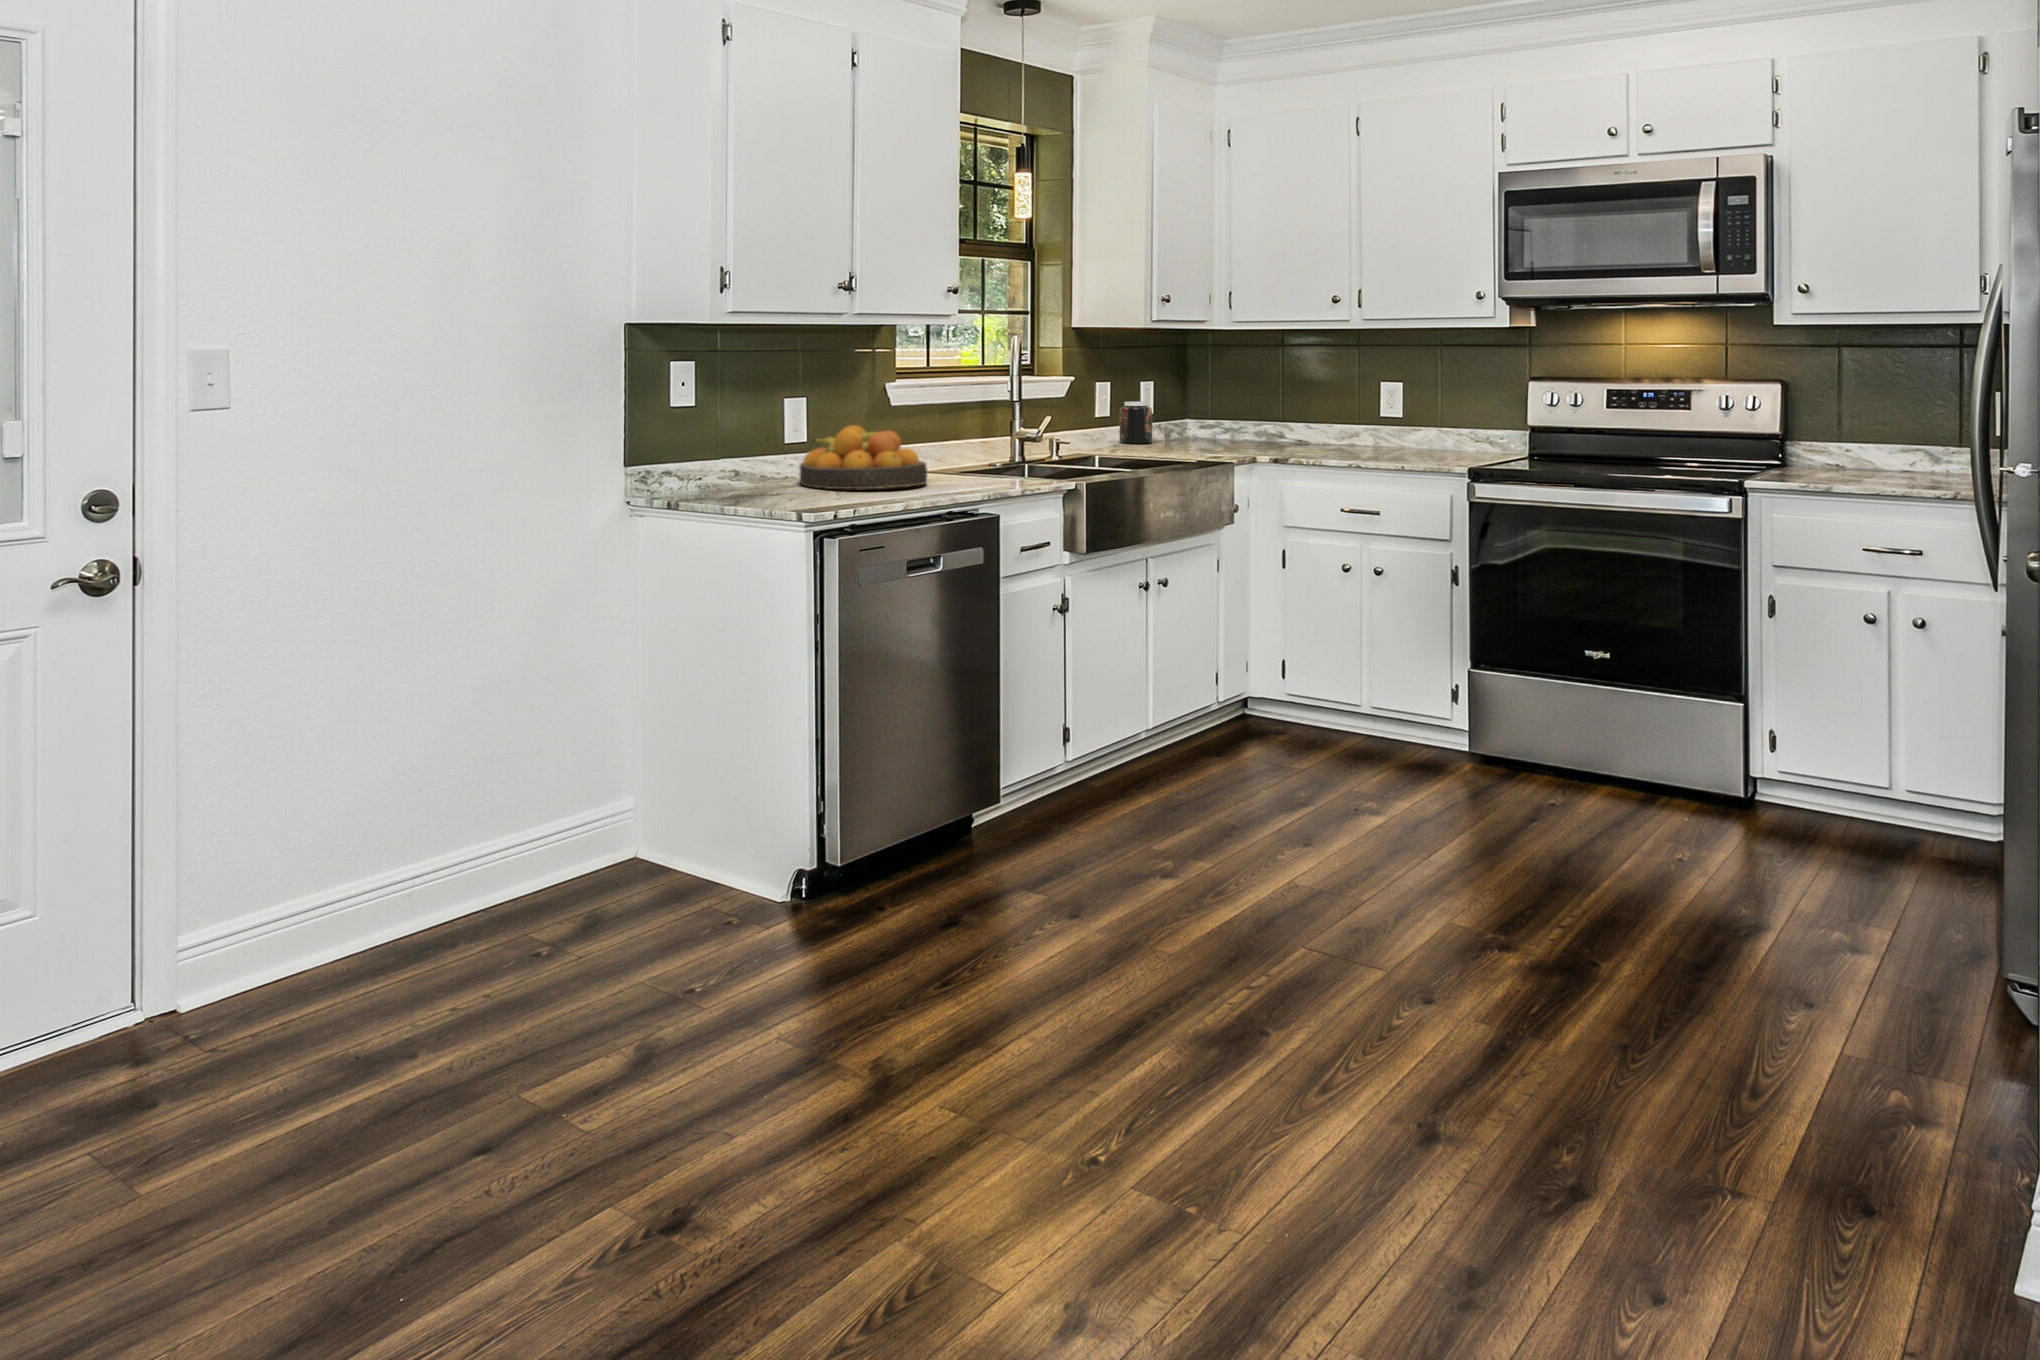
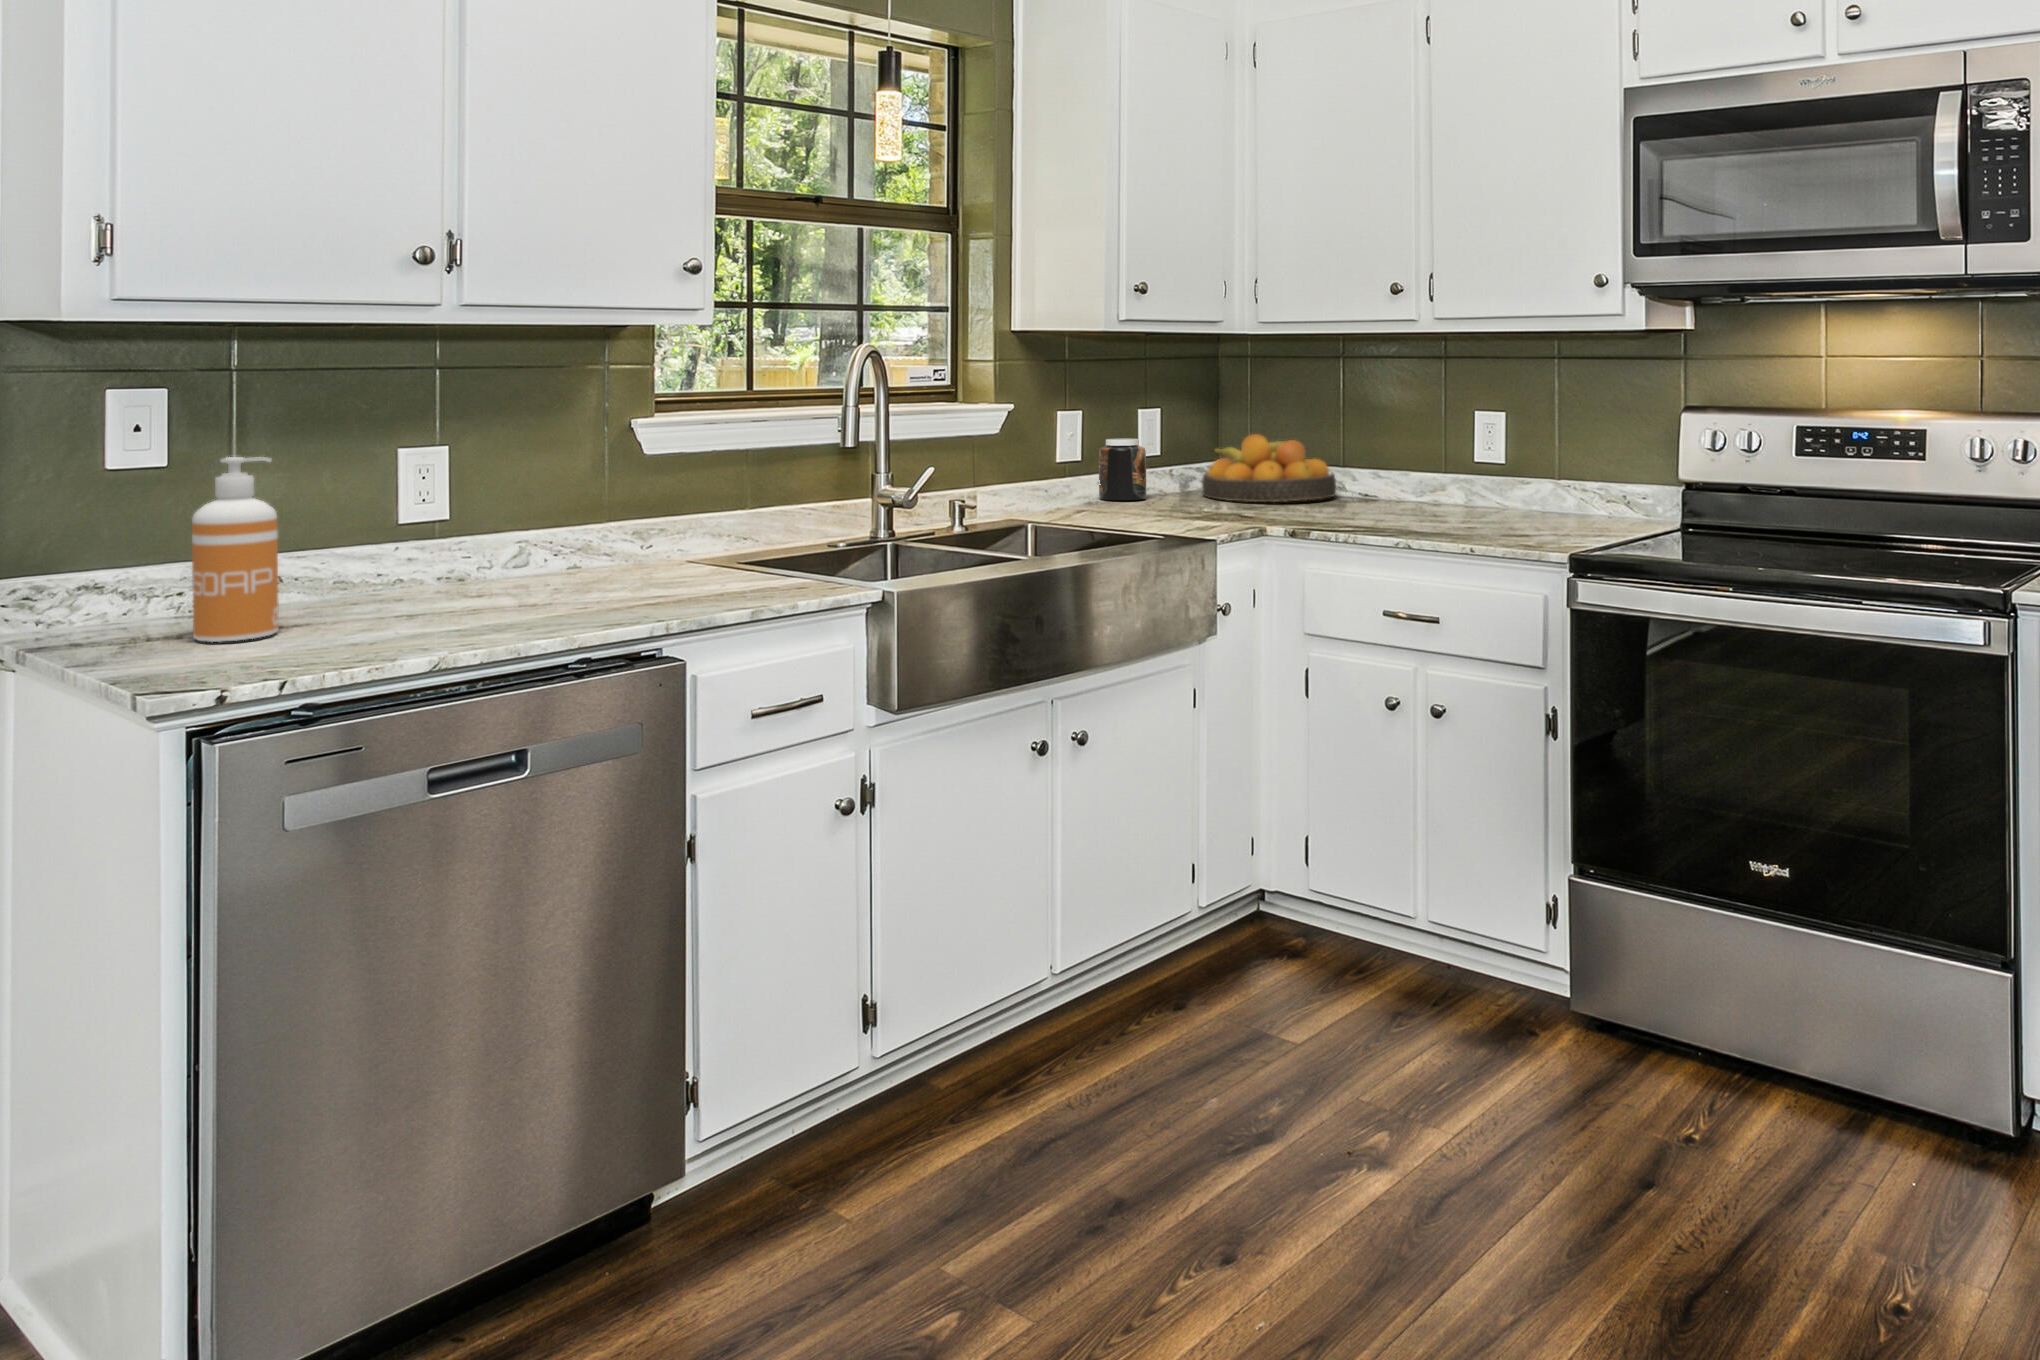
soap dispenser: none [740,397,781,498] -> present [192,457,279,642]
fruit bowl: present [800,425,927,490] -> present [1202,434,1336,502]

